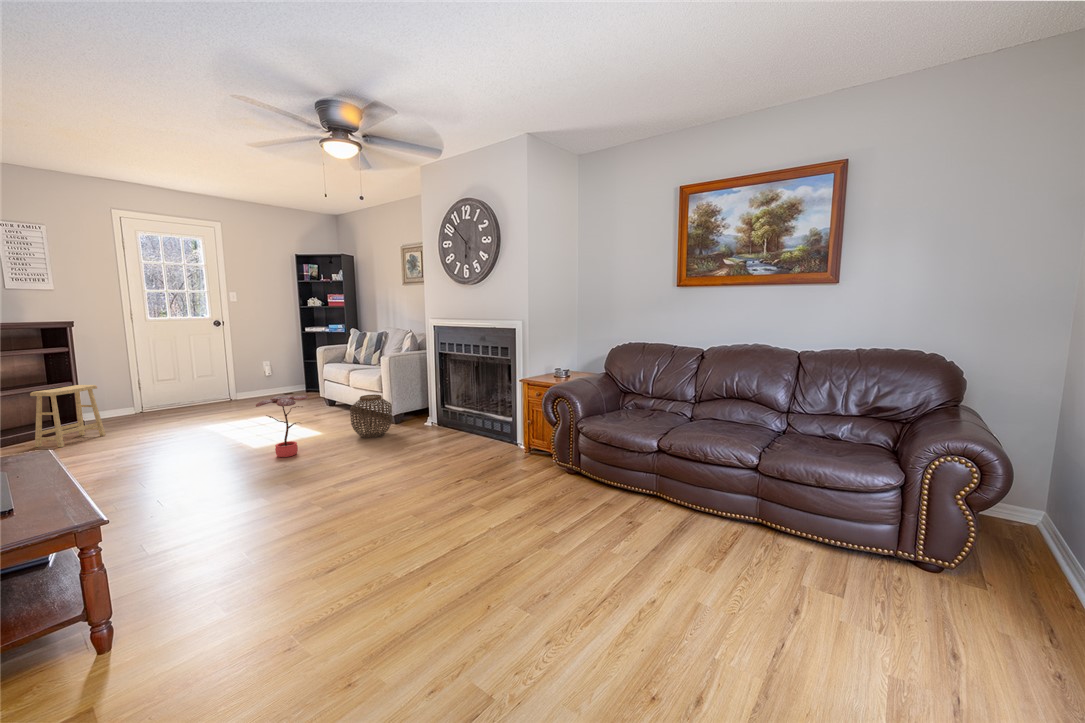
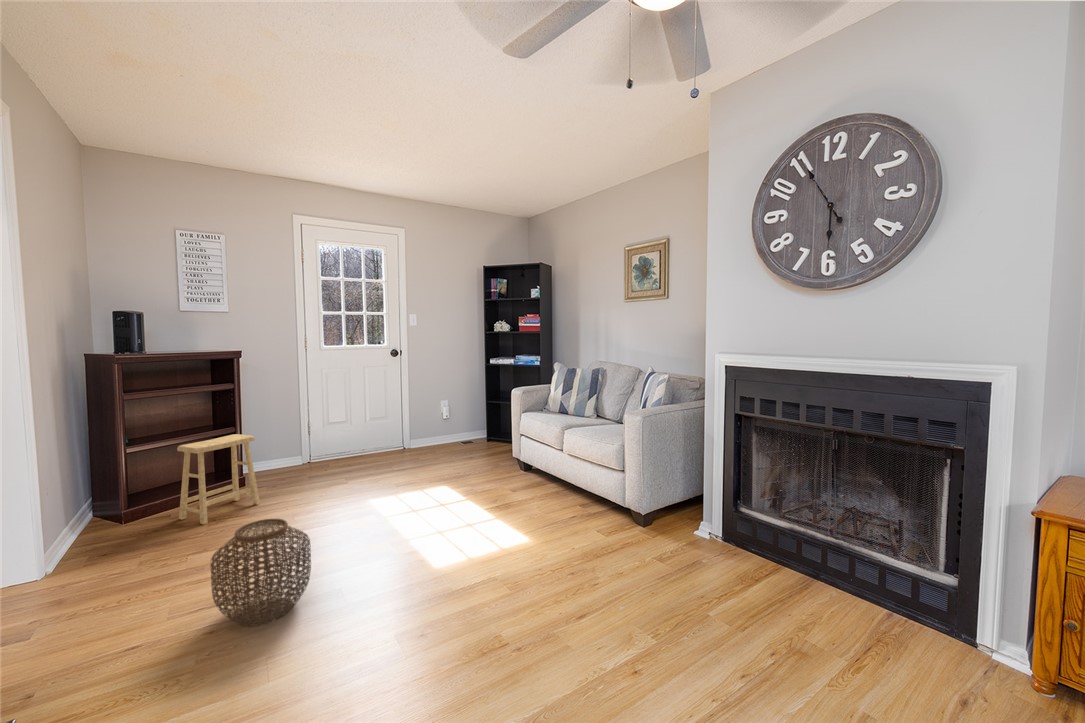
woven basket: present [350,394,392,439] -> present [211,519,311,626]
potted plant: present [256,395,308,457] -> none [449,492,533,616]

